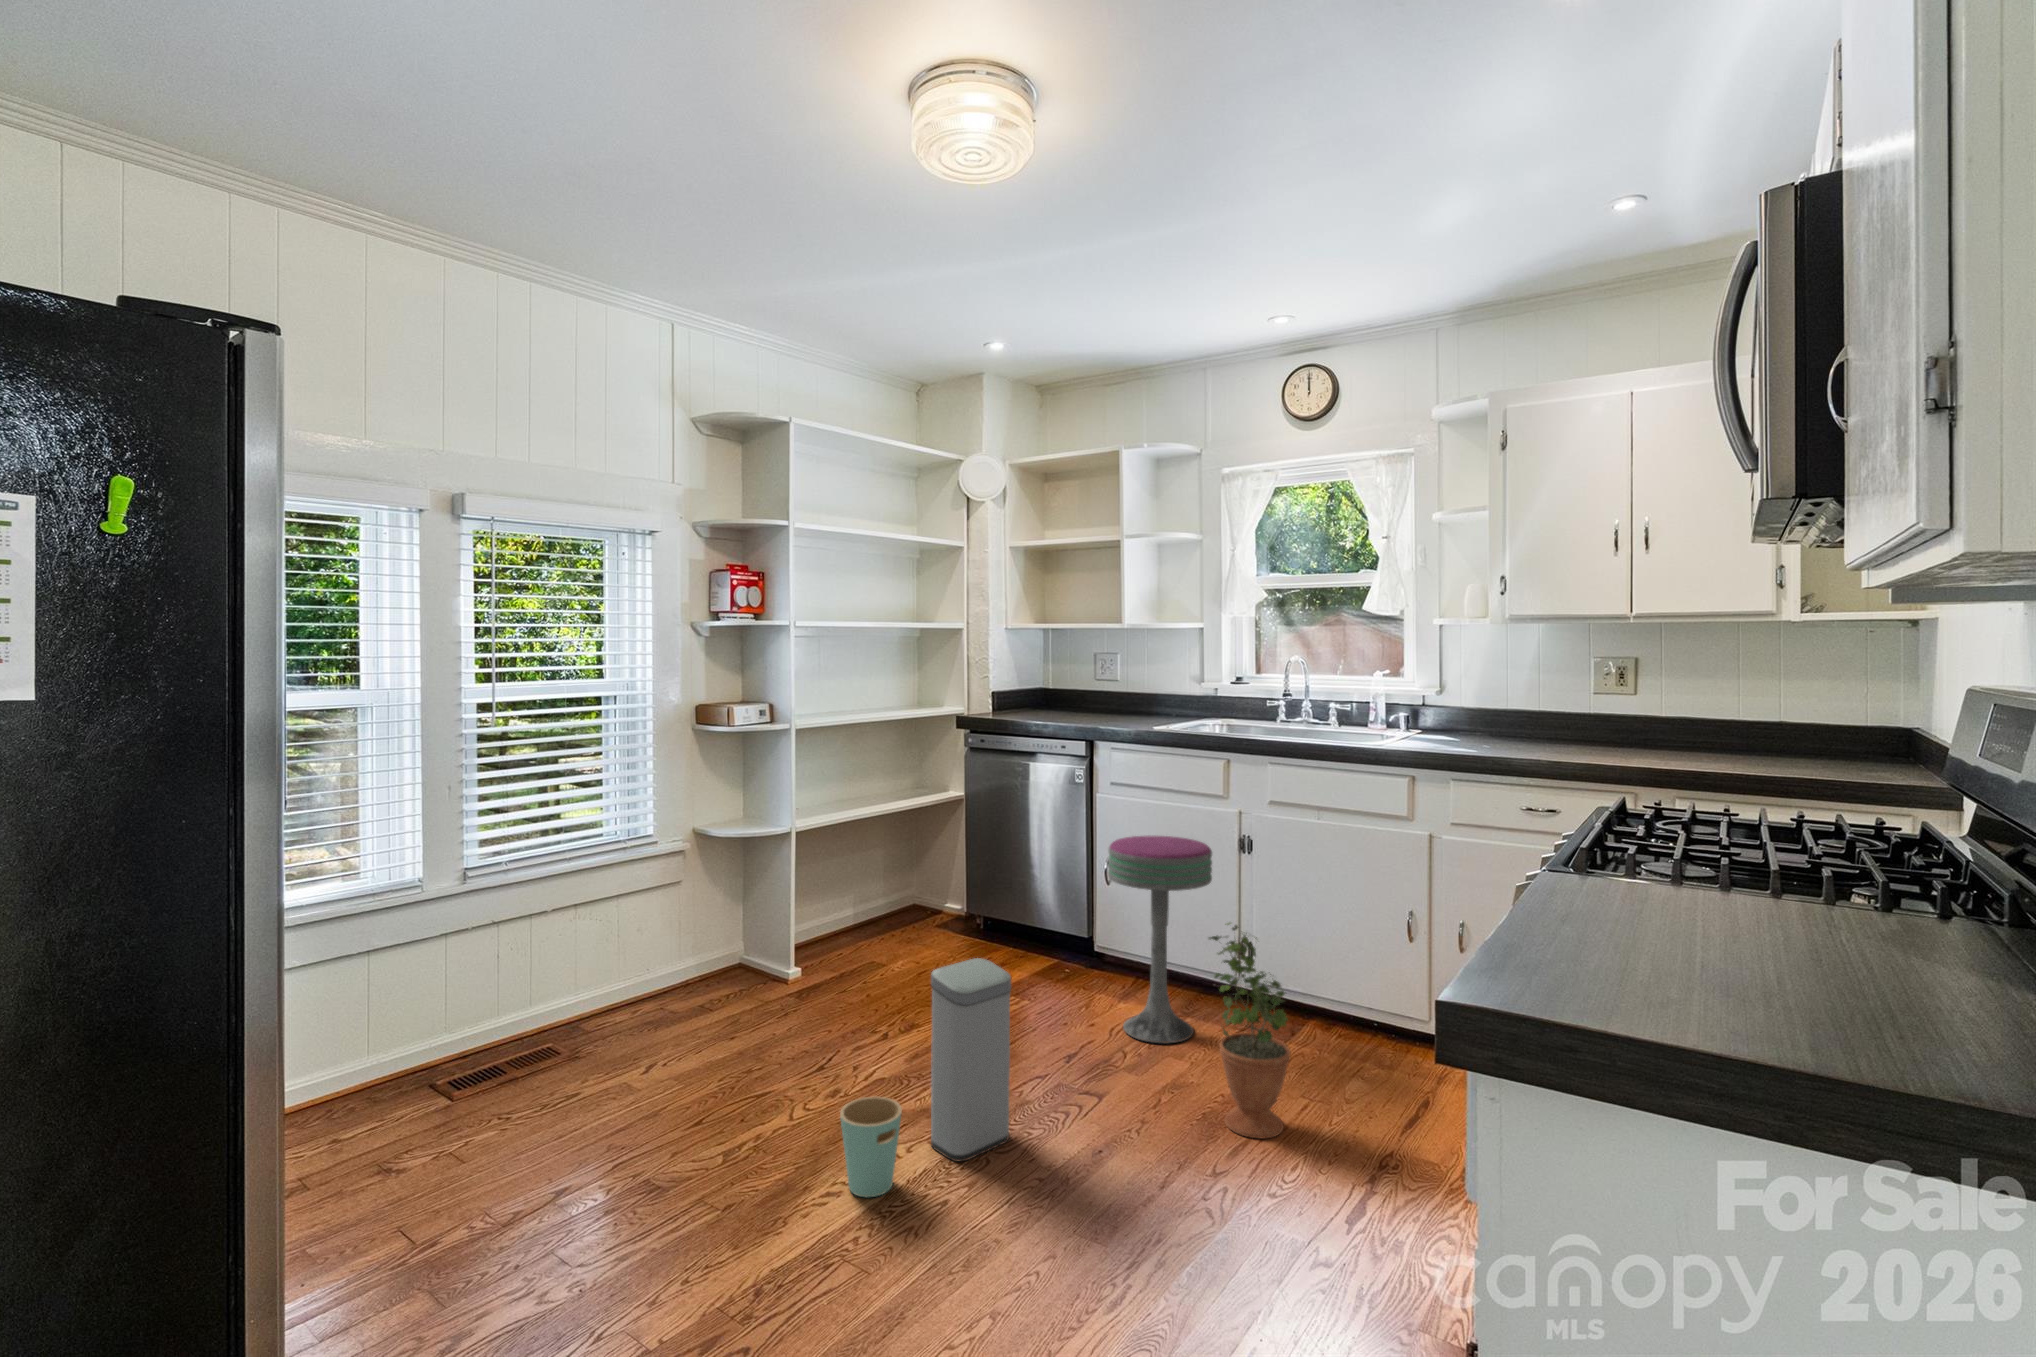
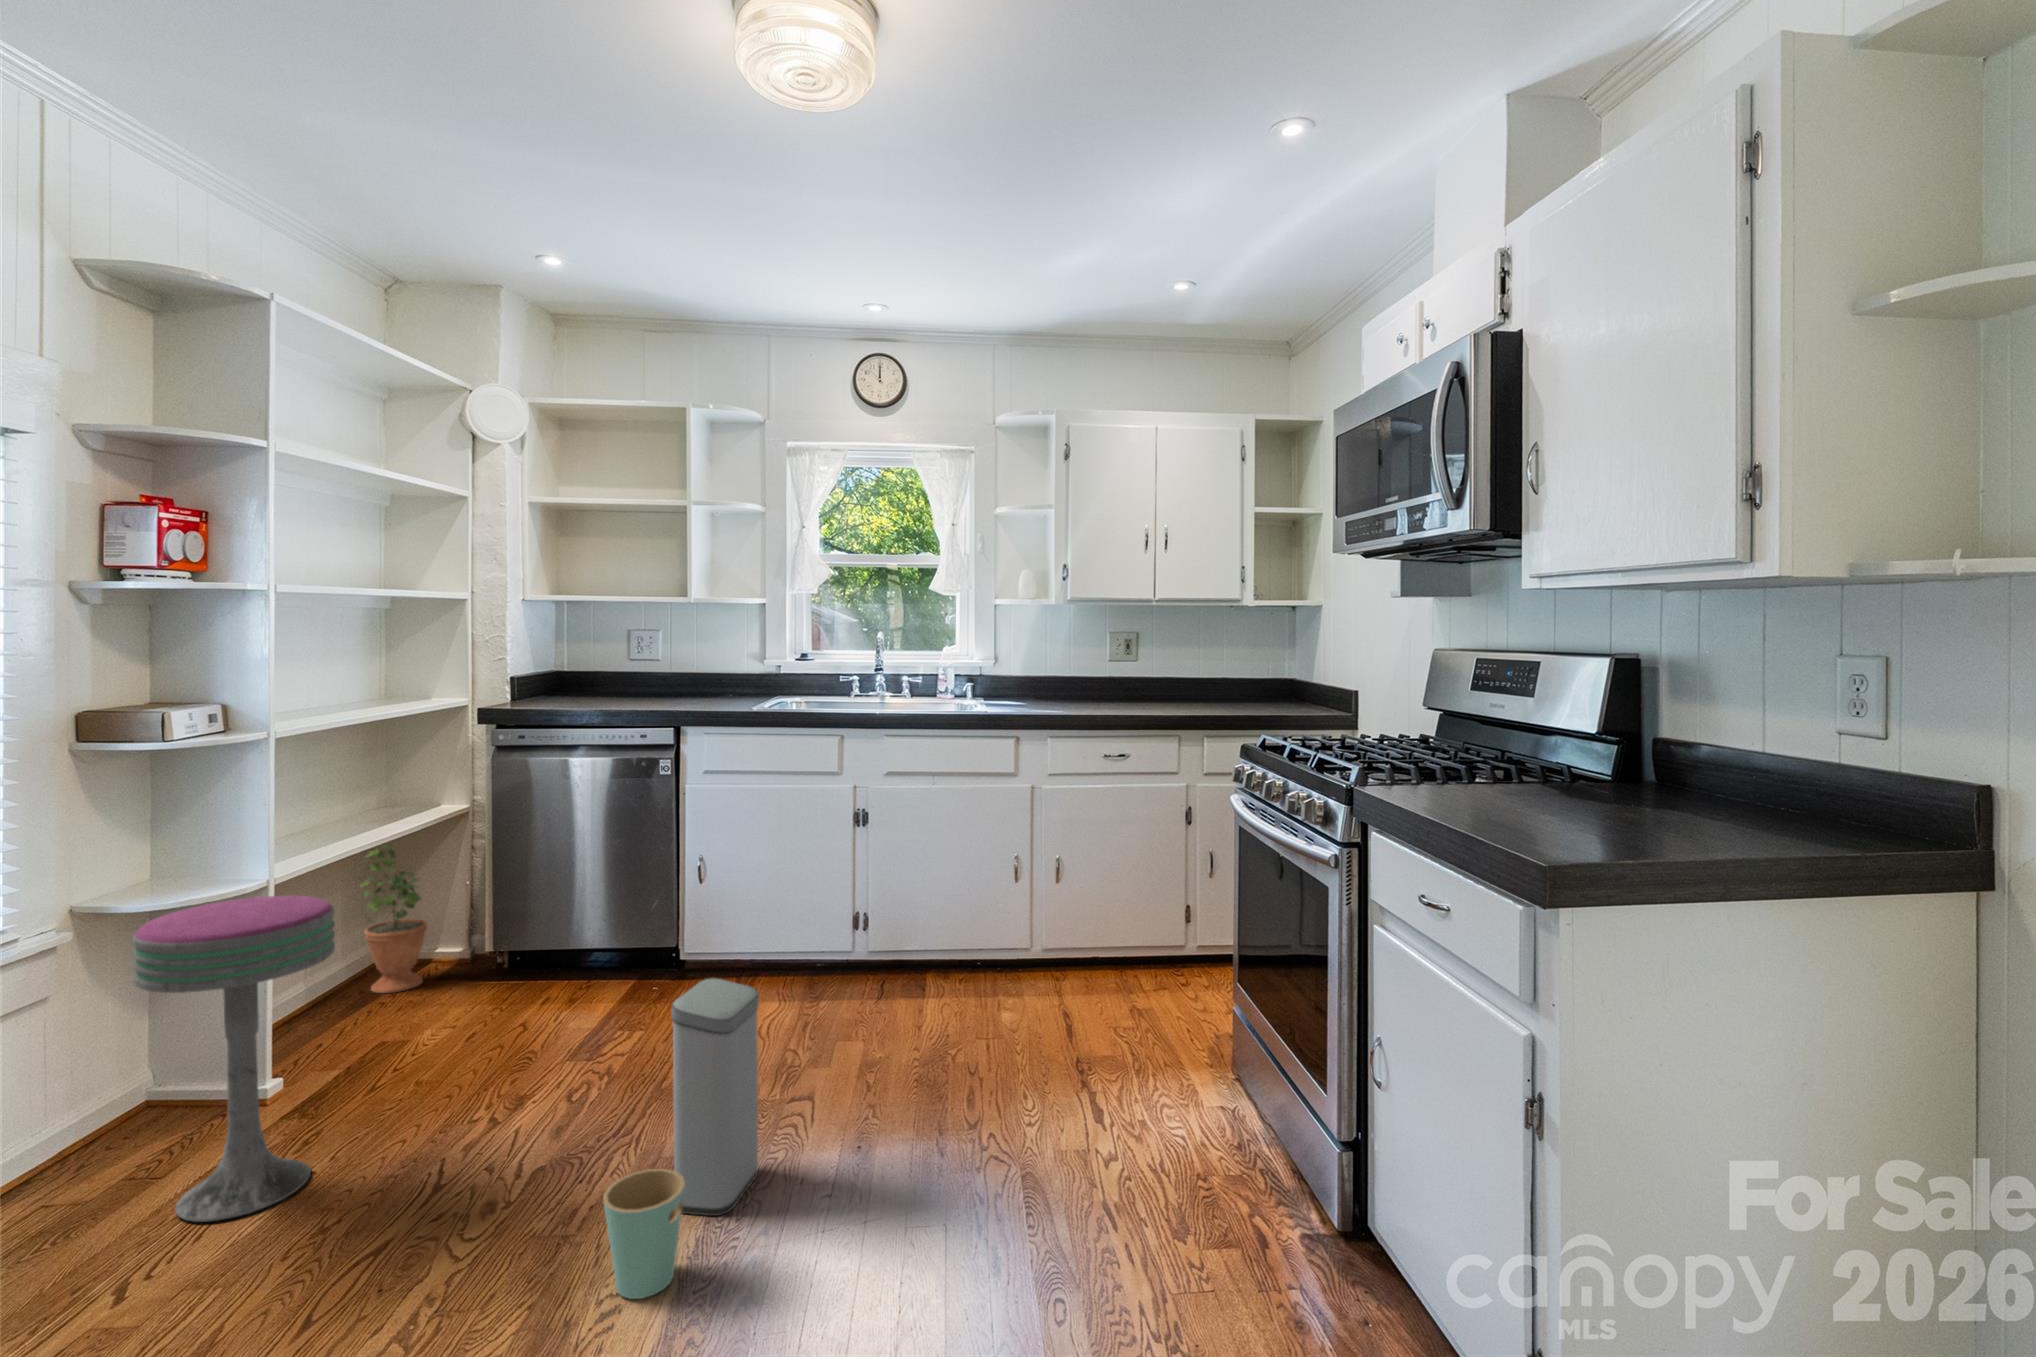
bar stool: present [1108,836,1212,1043] -> present [133,895,335,1222]
potted plant: present [1209,923,1291,1139] -> present [359,844,427,993]

